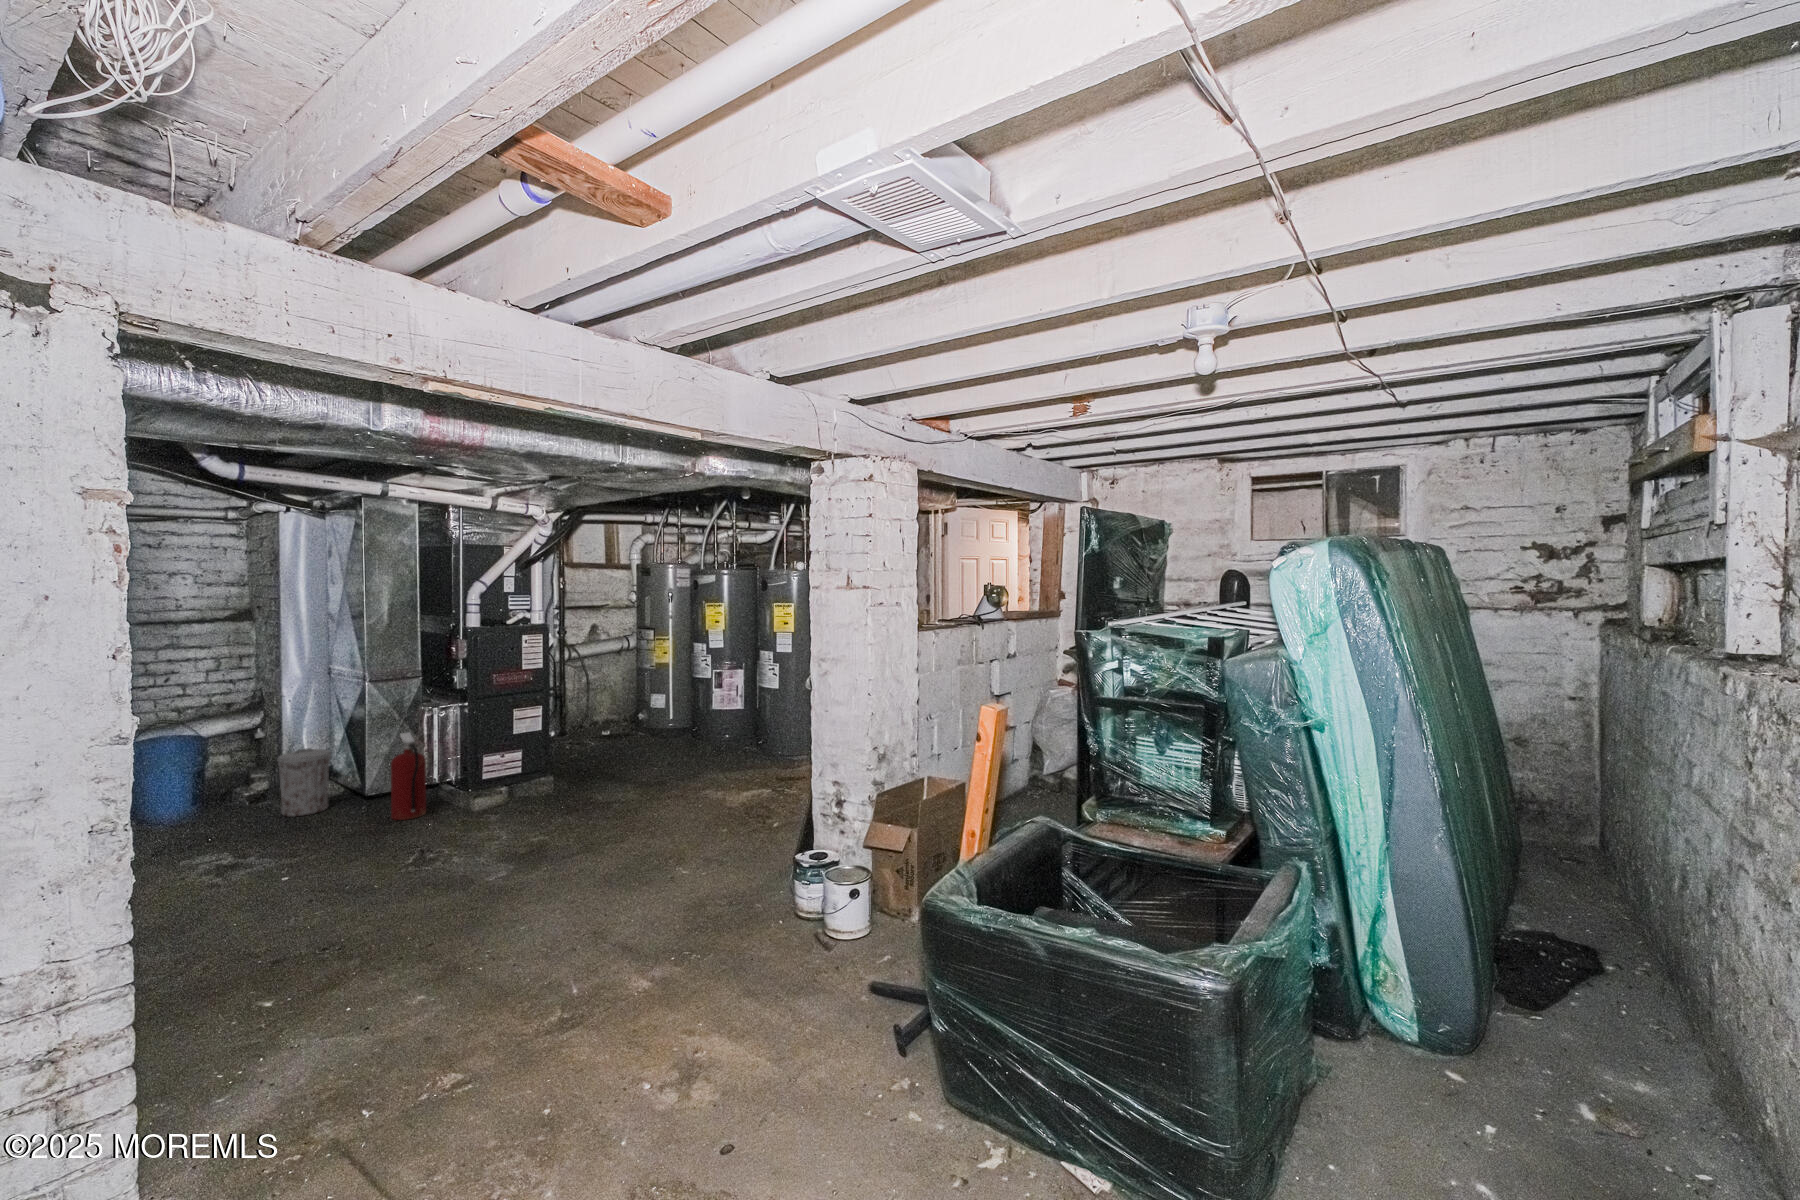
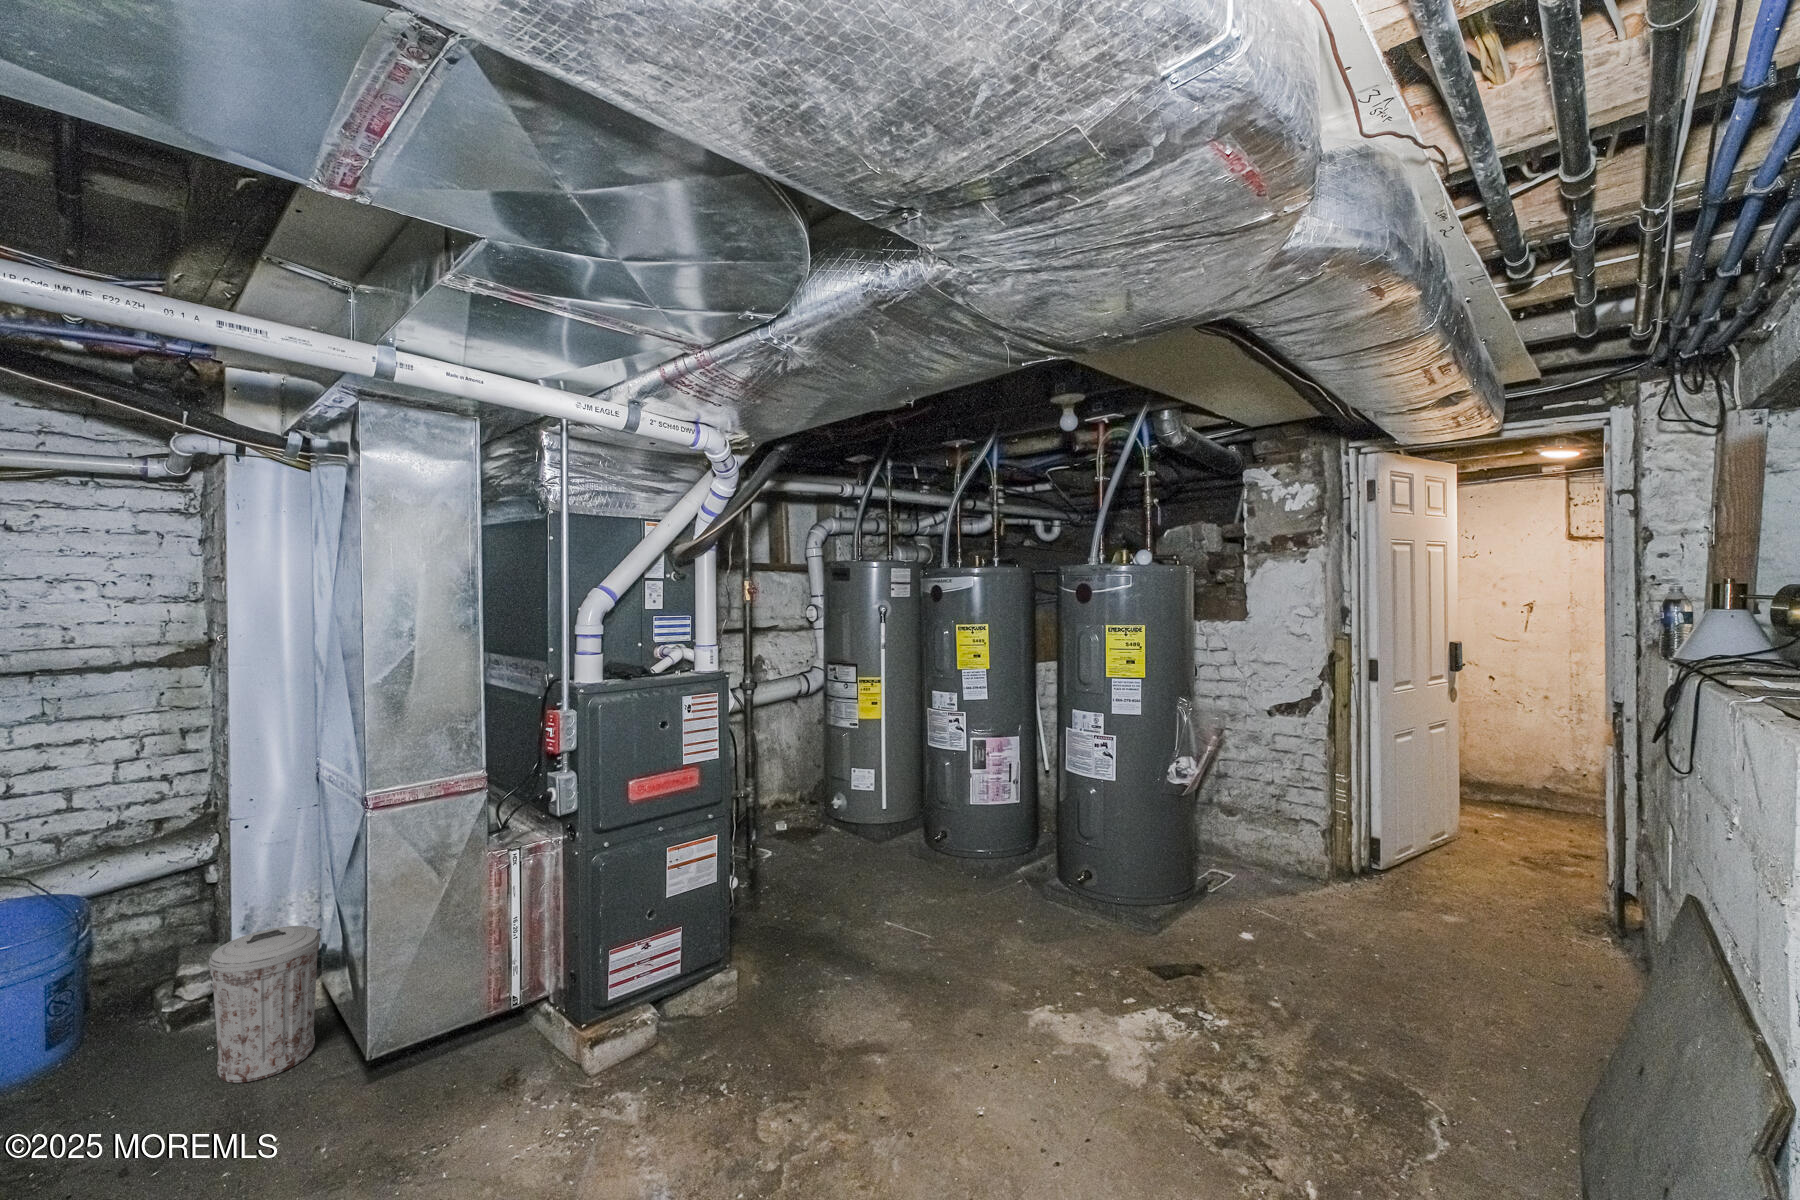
fire extinguisher: present [391,733,426,820] -> none [424,907,497,1111]

